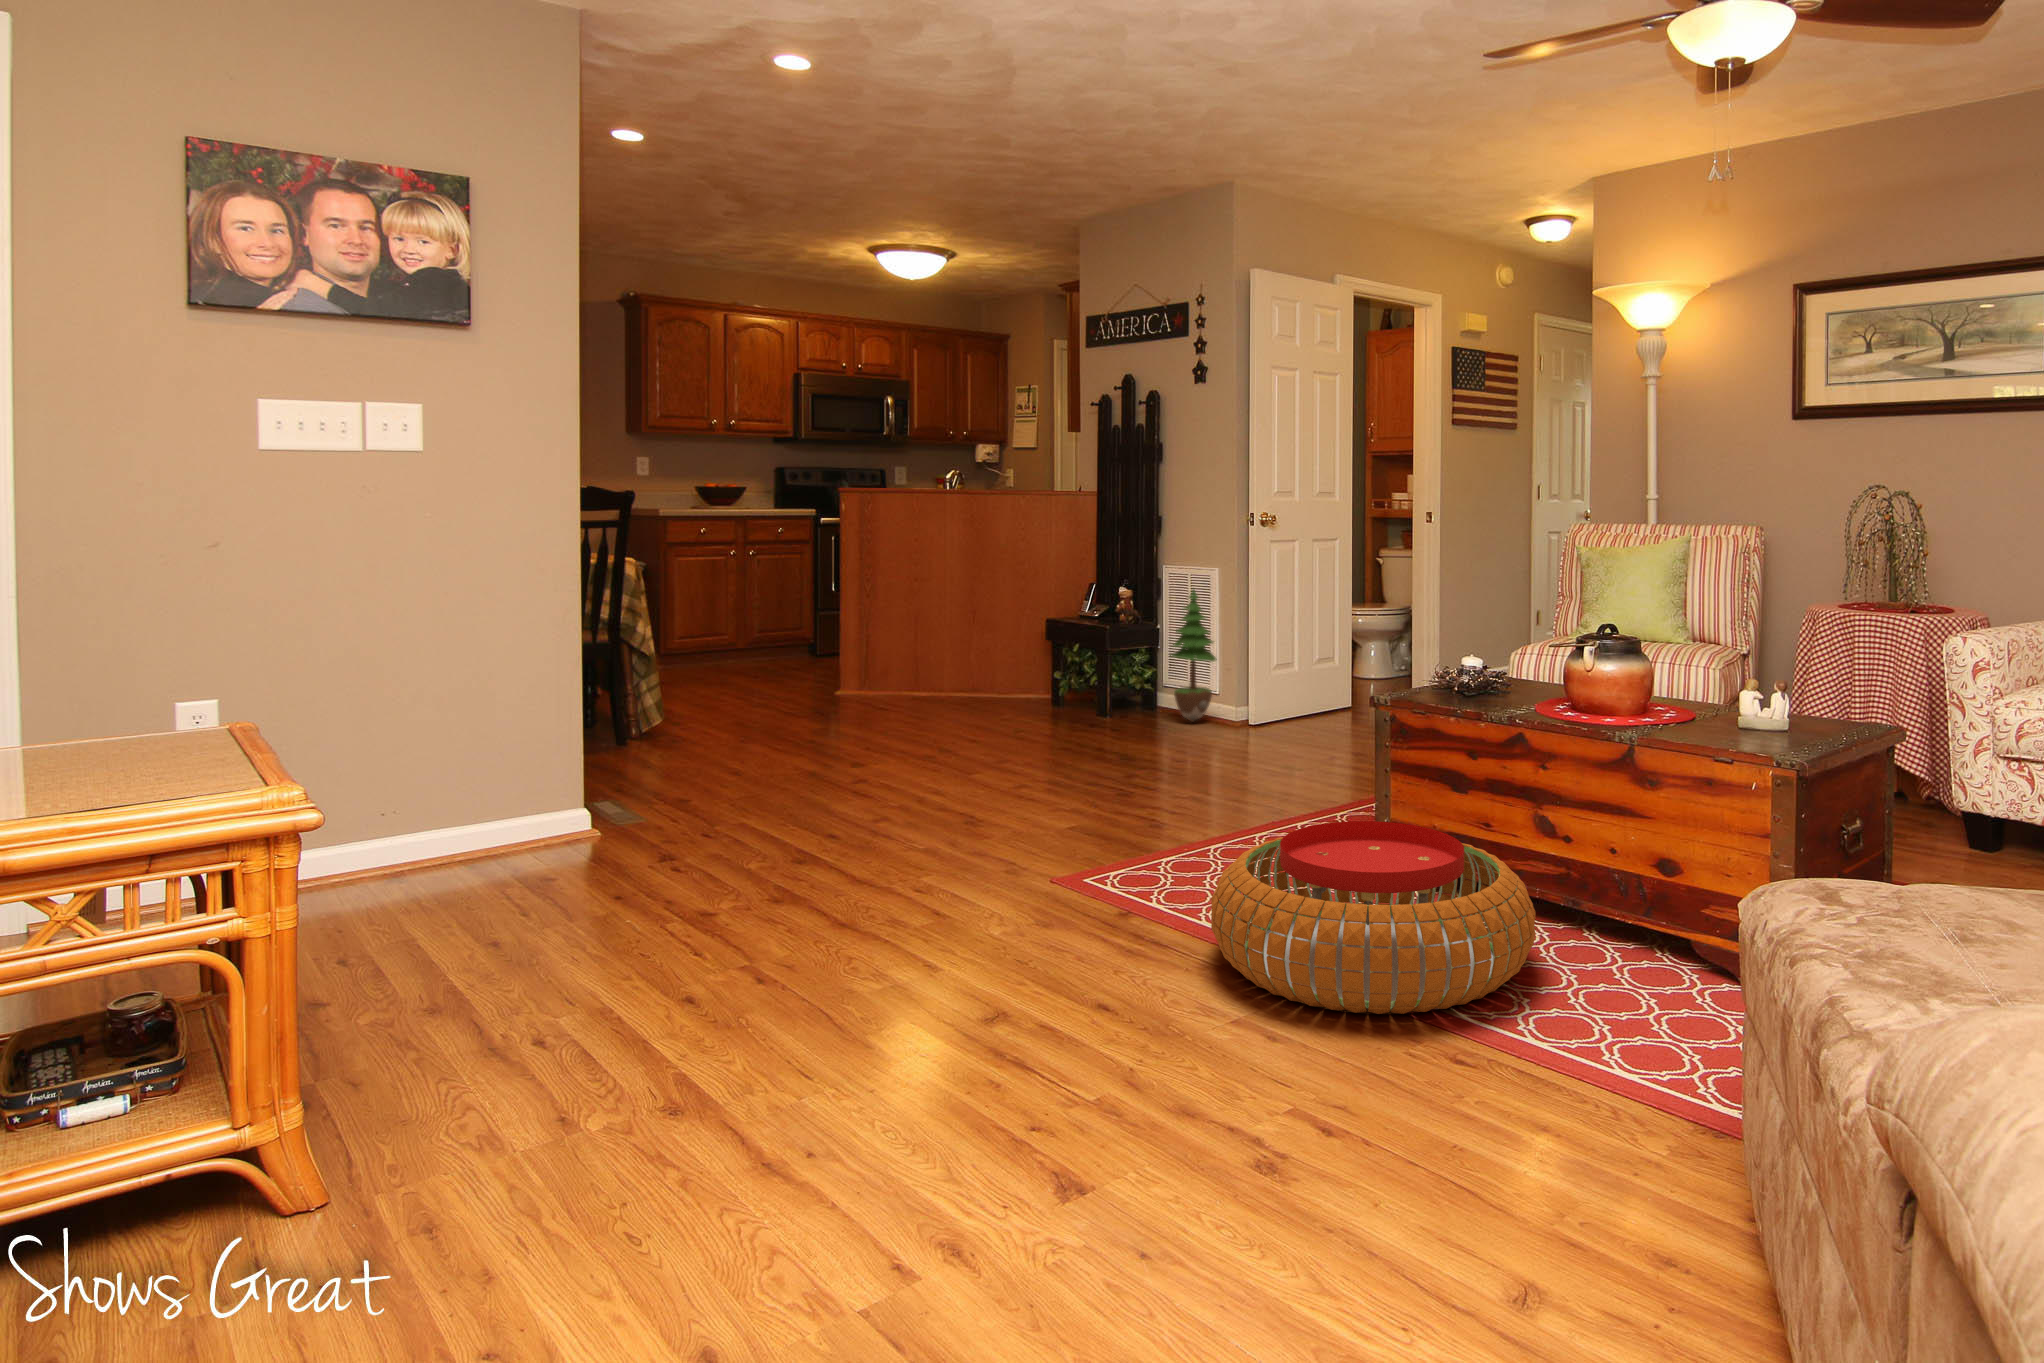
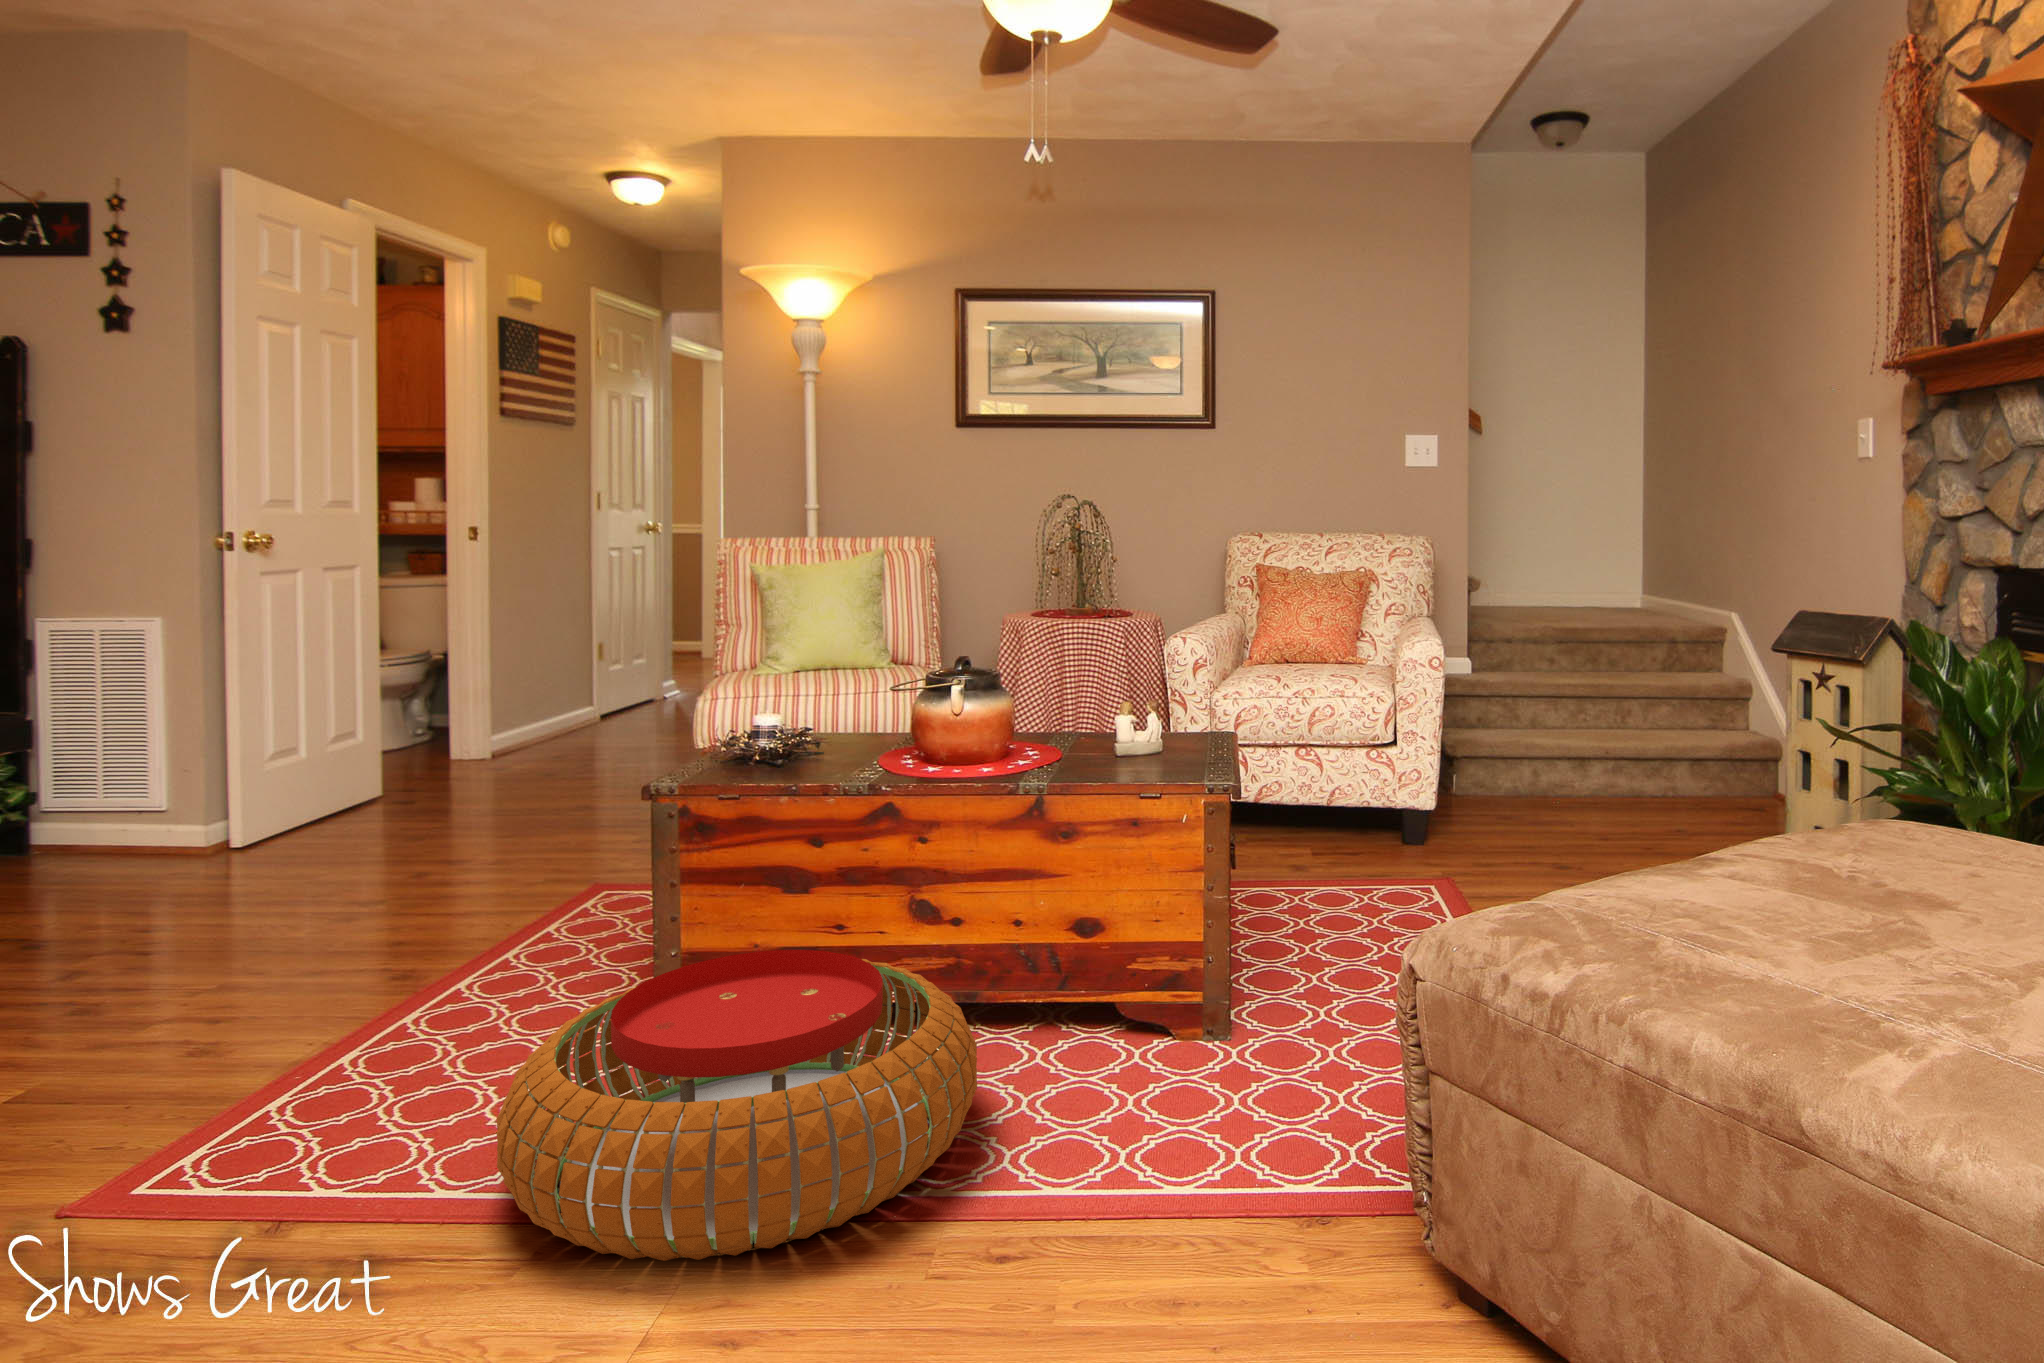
potted tree: present [1170,589,1217,722] -> none [67,651,169,864]

